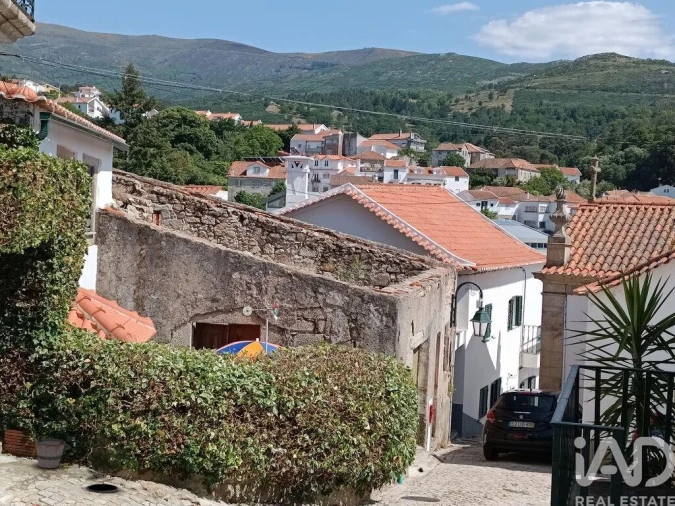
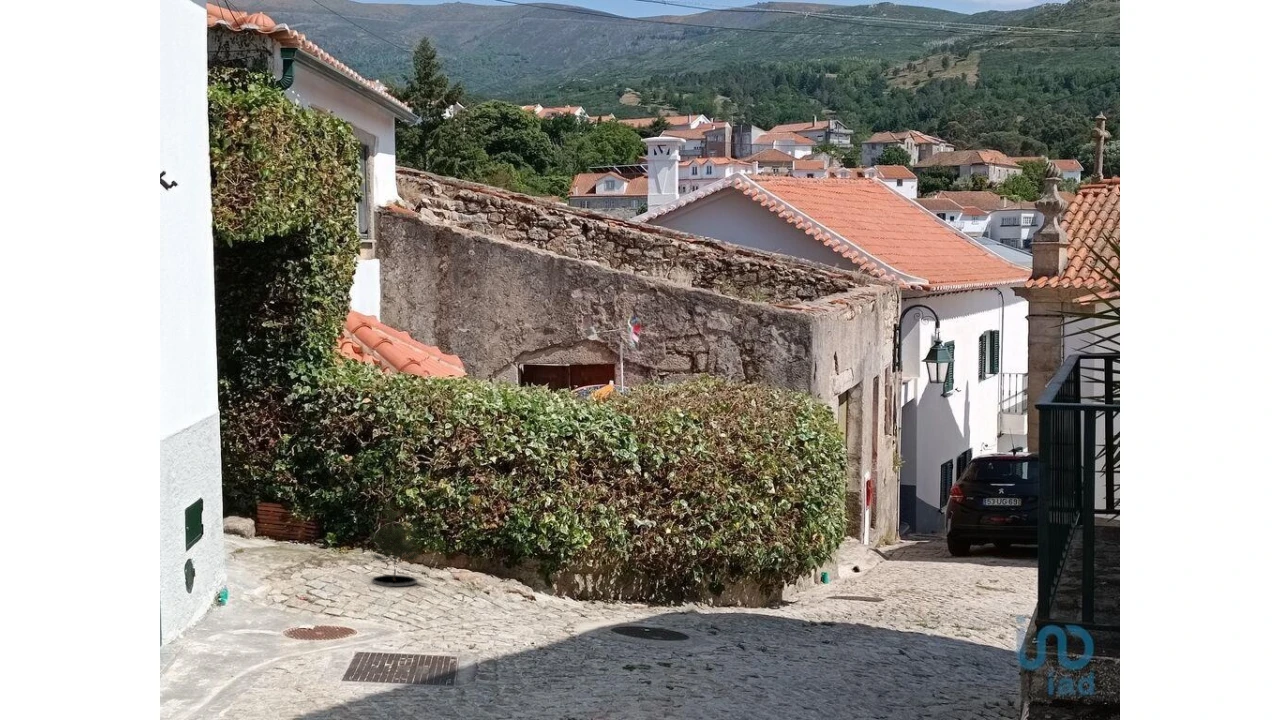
bucket: present [35,436,71,468] -> none [297,510,348,554]

